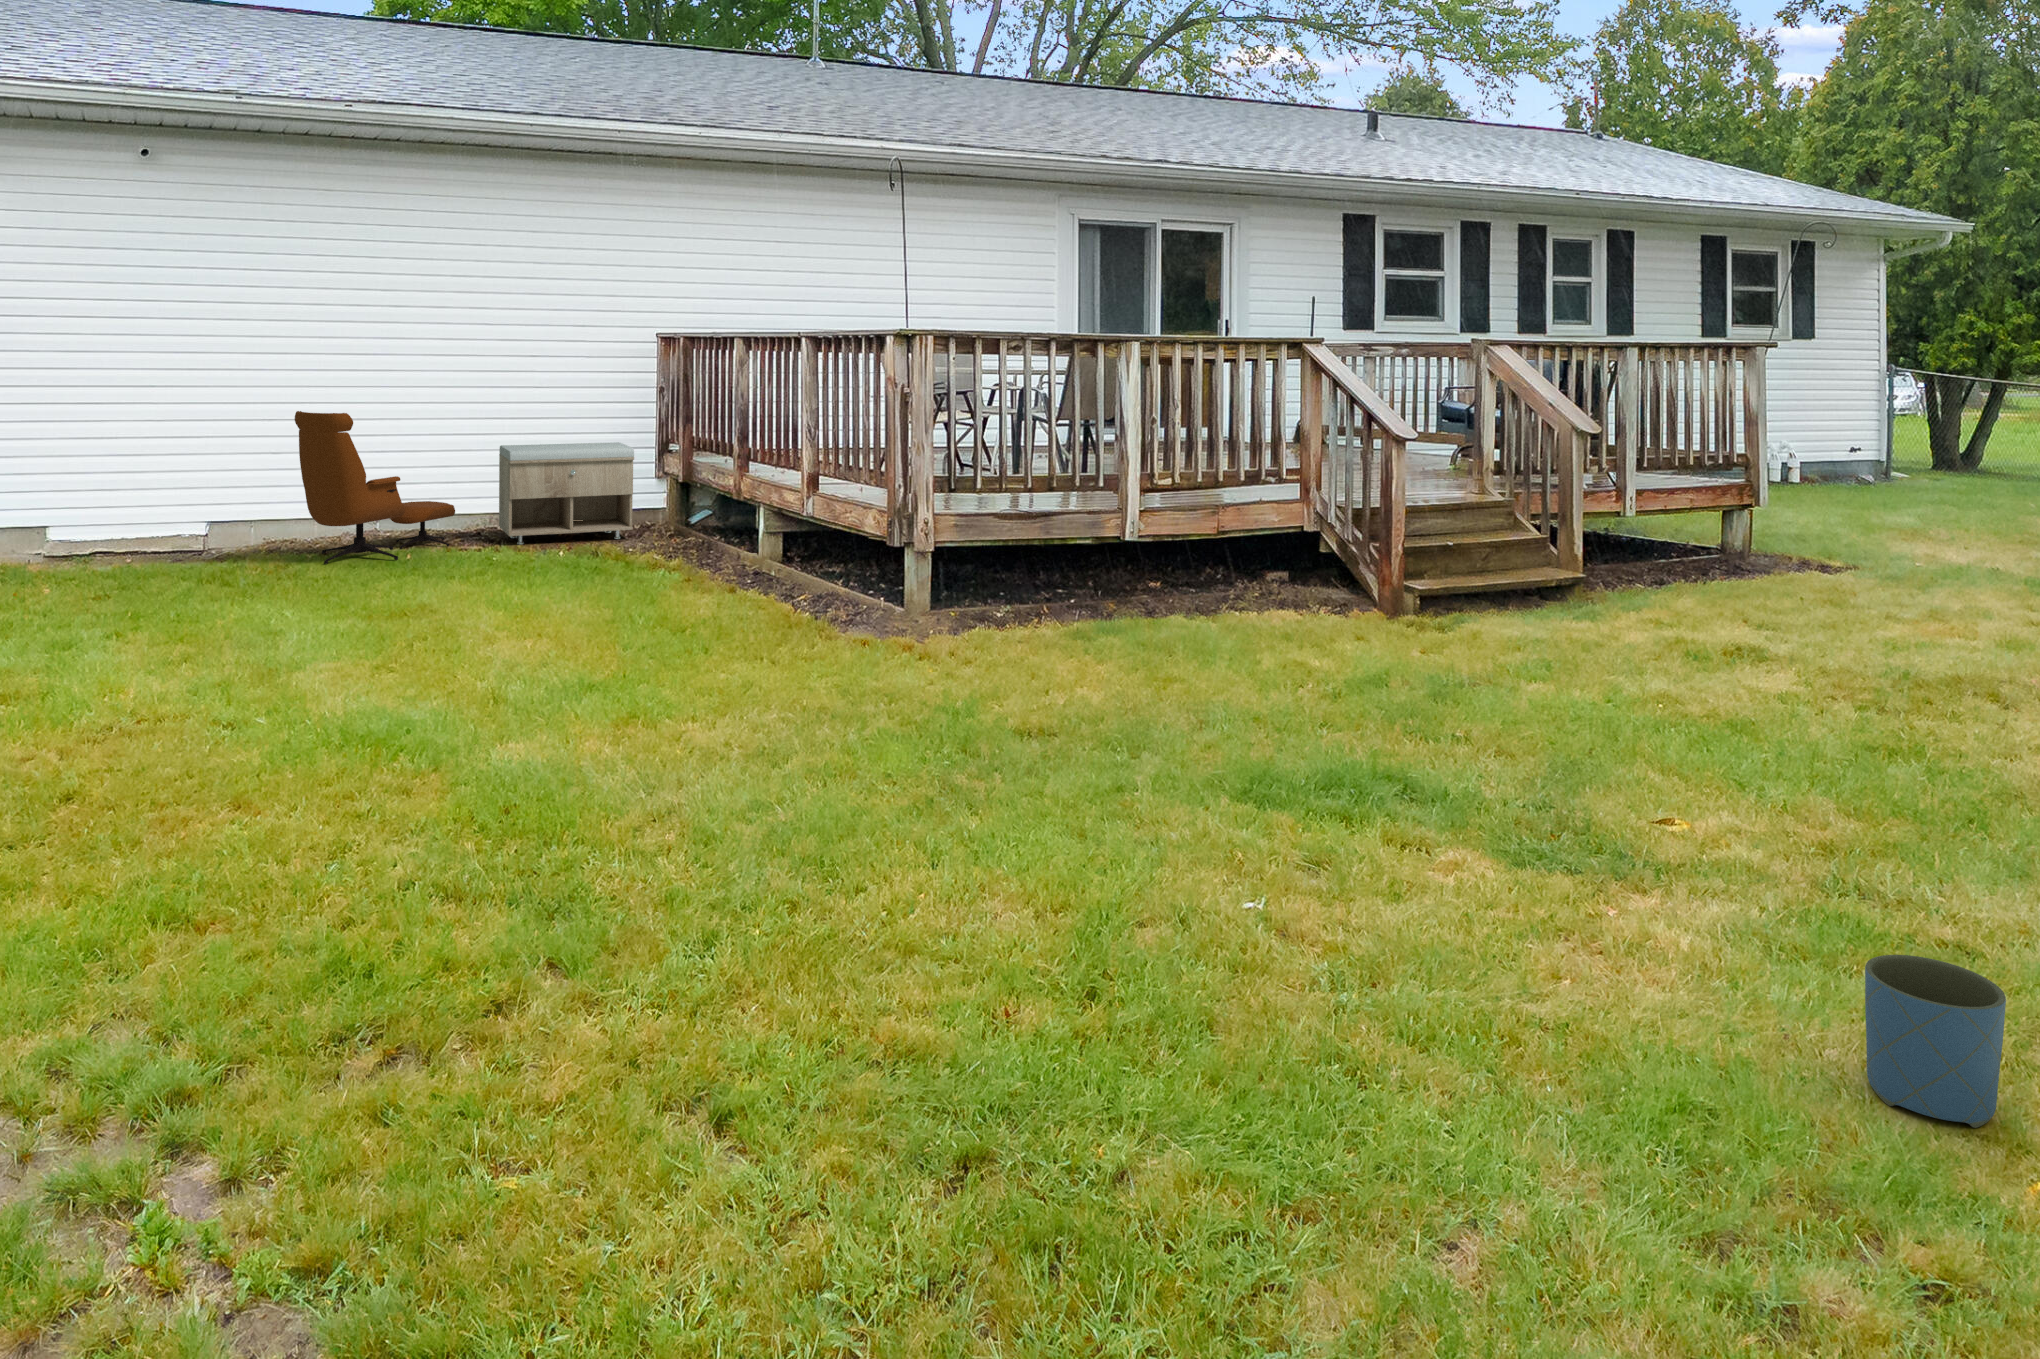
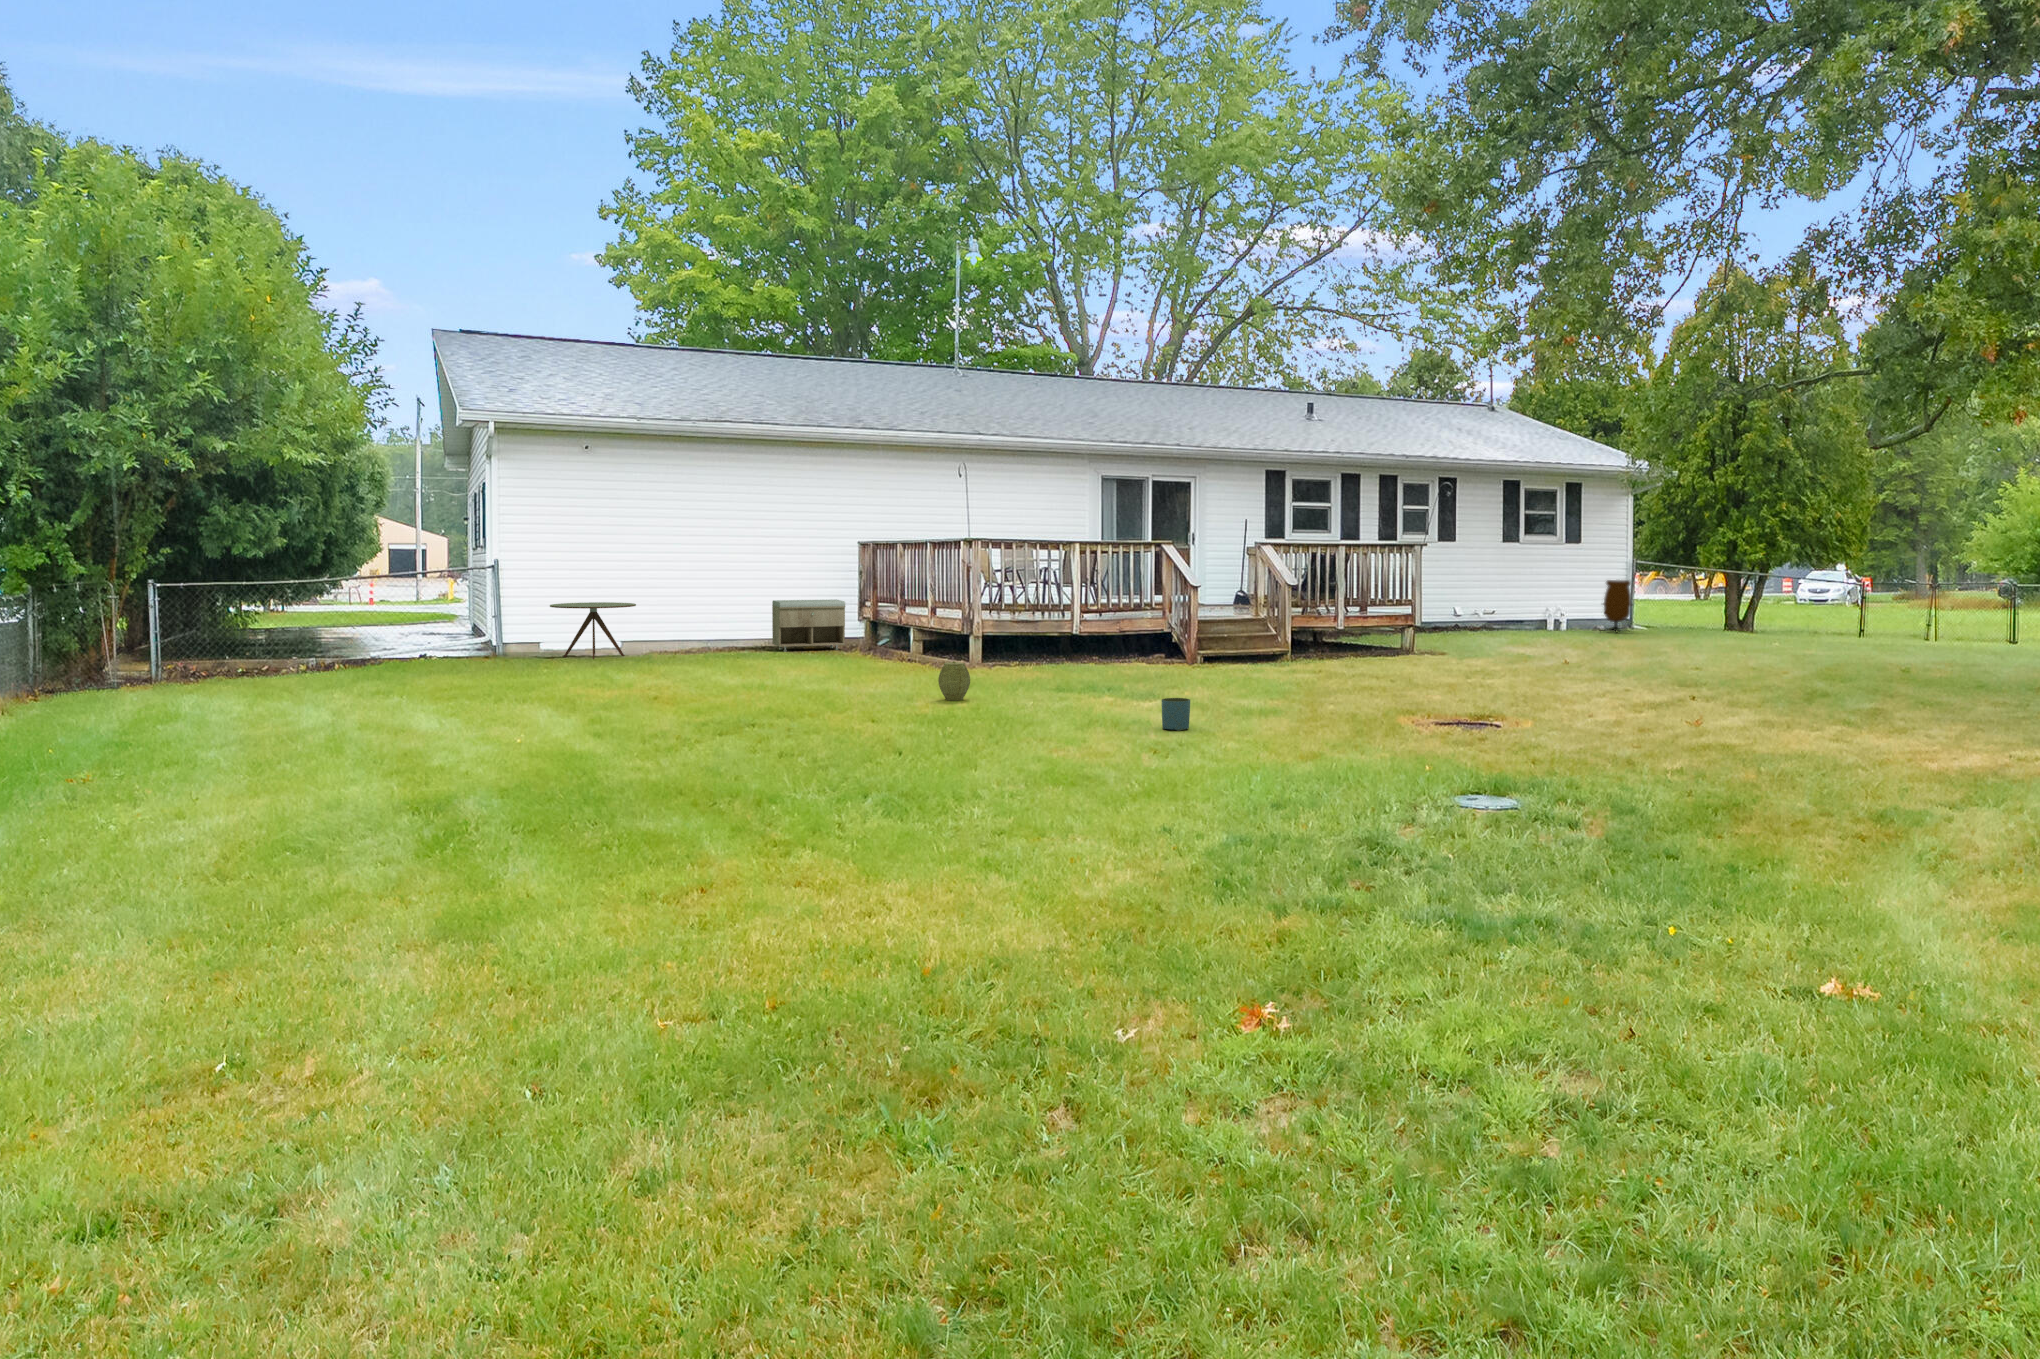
lounge chair: present [295,411,455,564] -> present [1603,580,1631,632]
round table: none [47,453,227,573] -> present [550,602,636,659]
woven basket: none [887,676,976,794] -> present [938,661,970,701]

